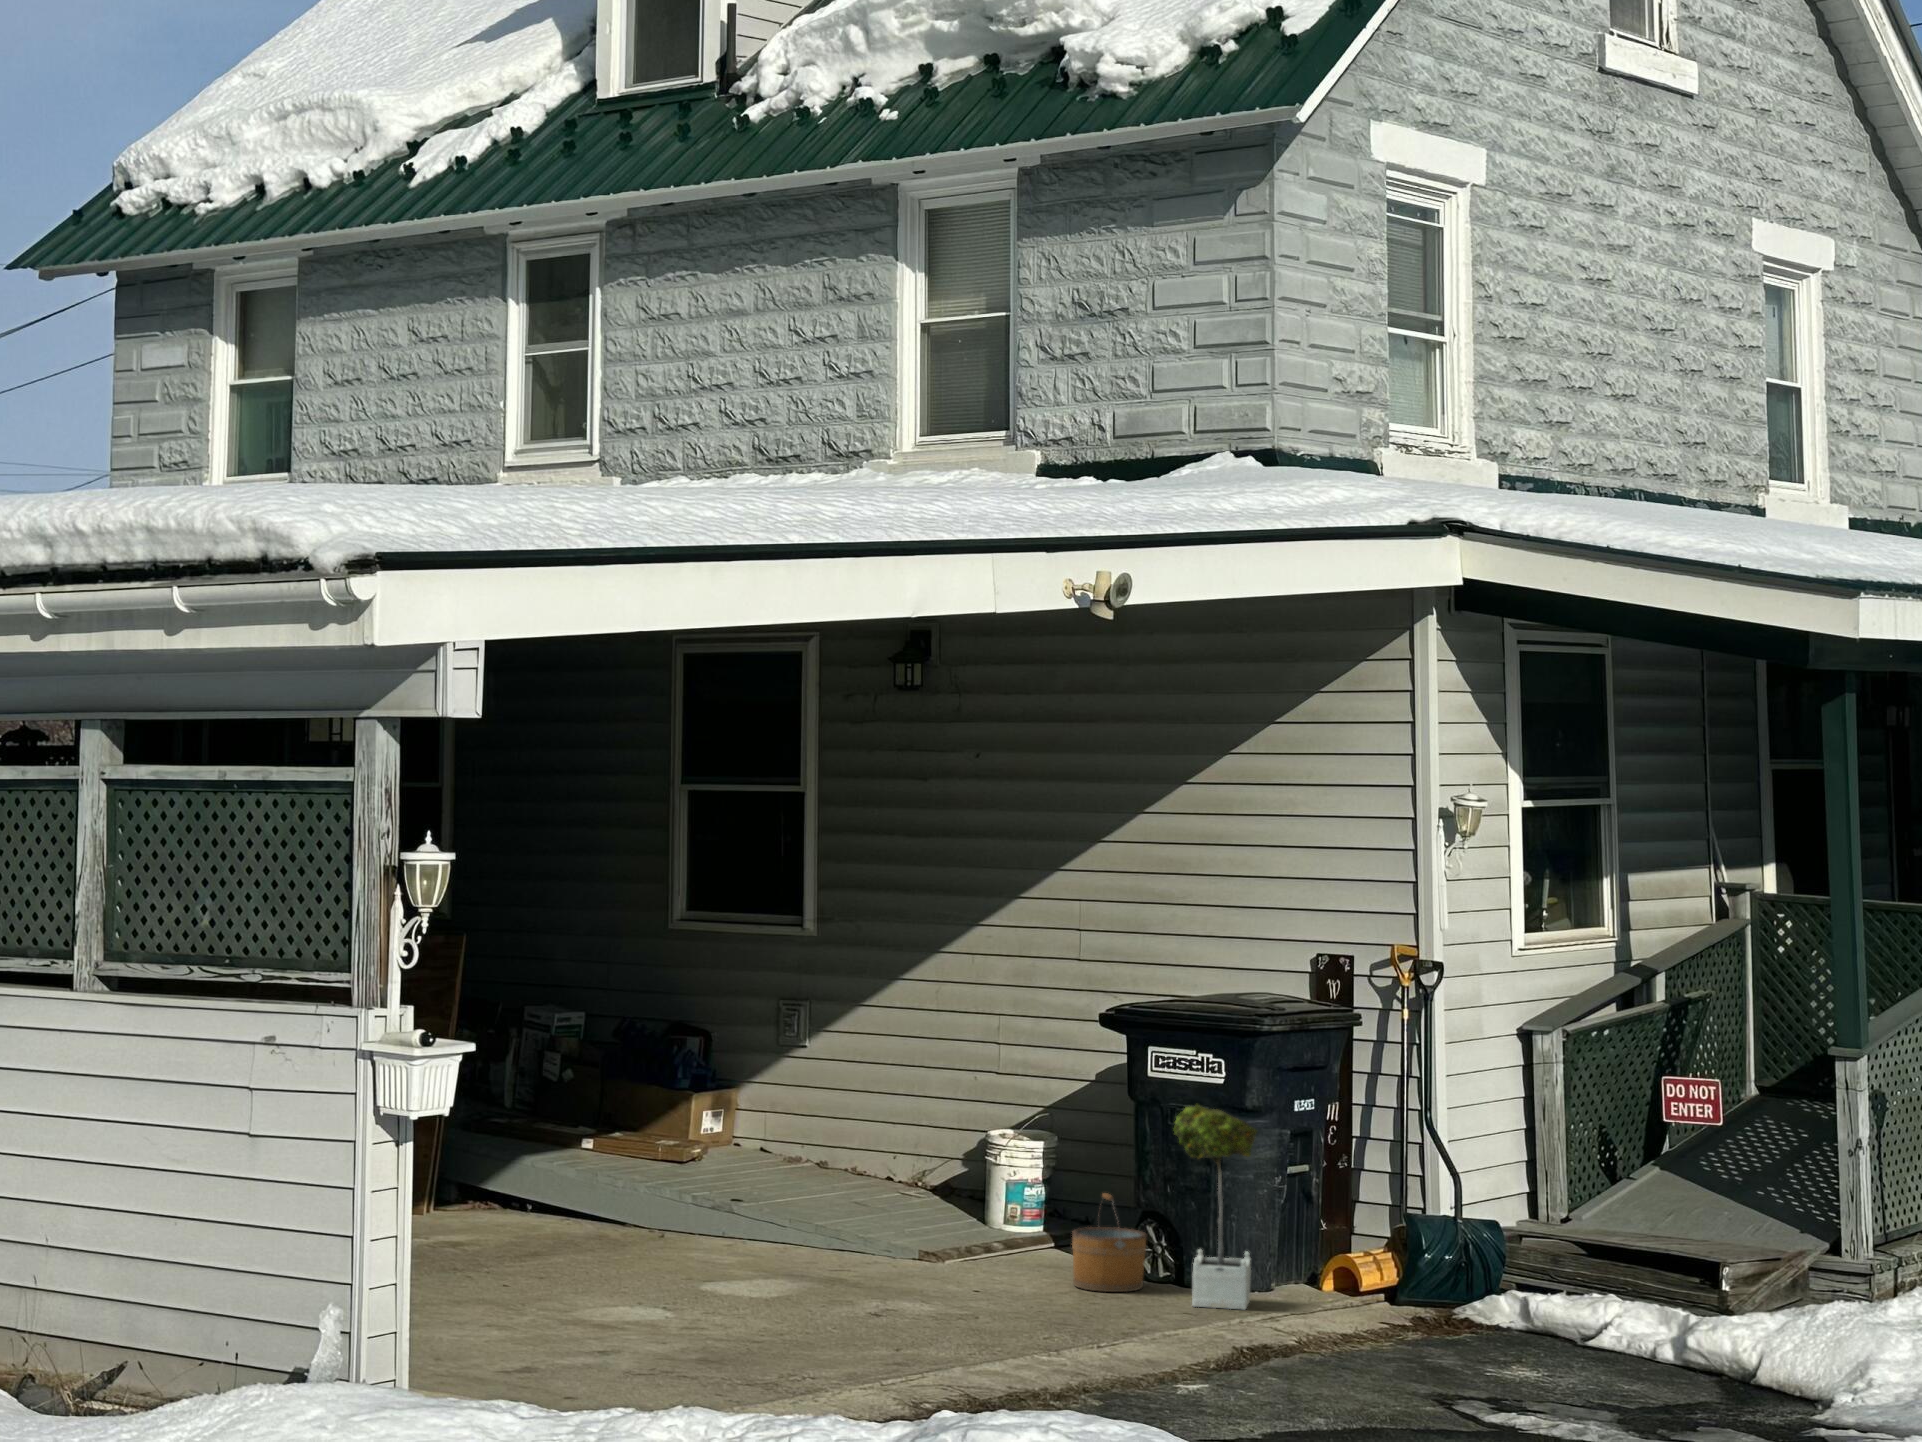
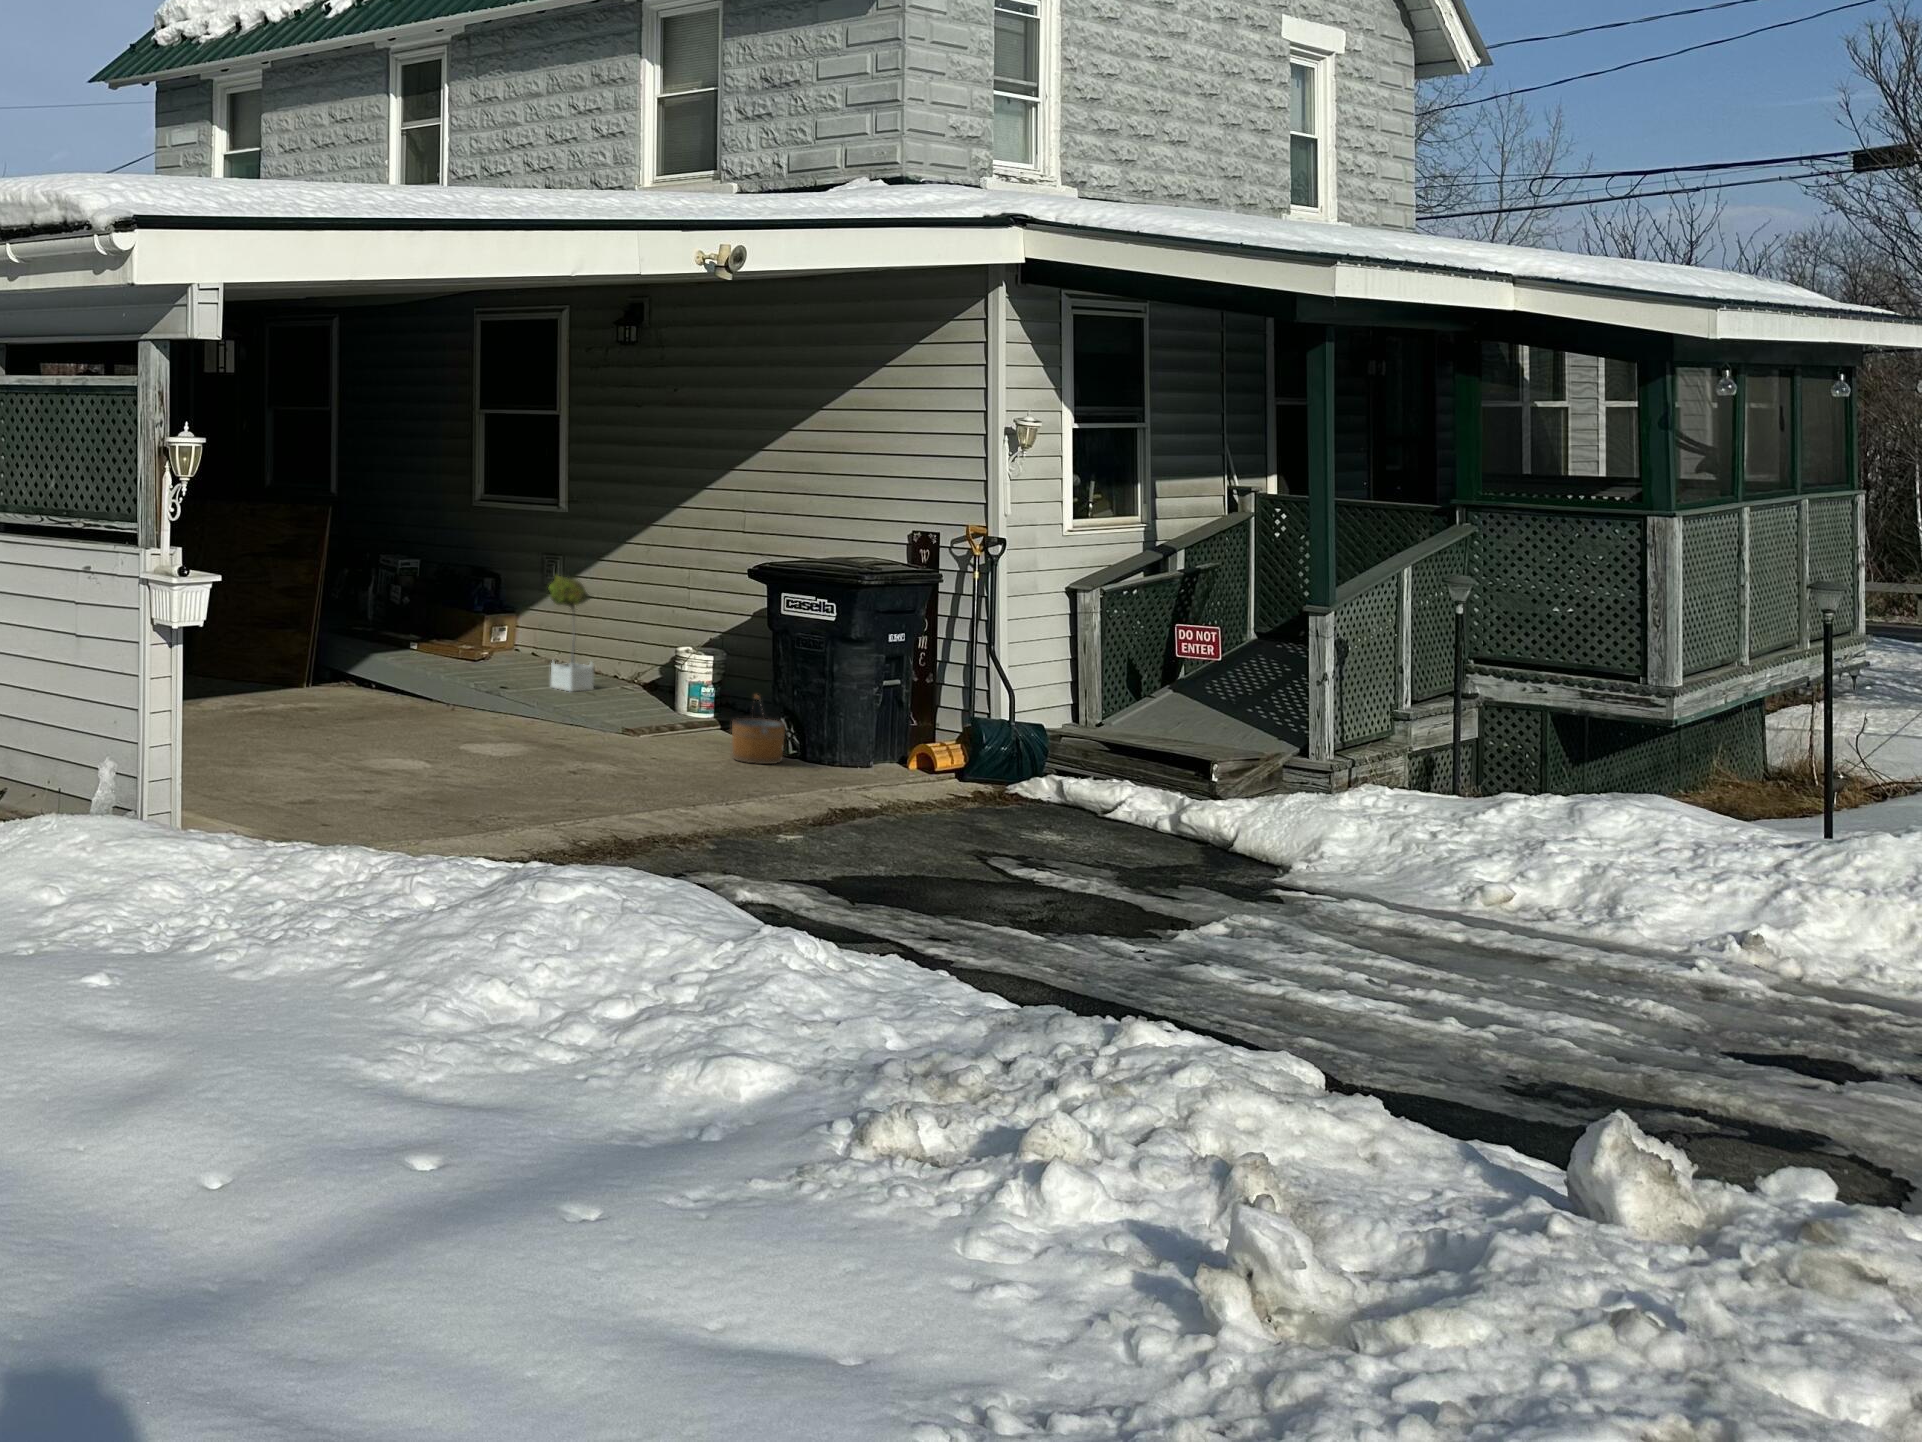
potted tree: present [1174,1105,1257,1309] -> present [548,576,594,691]

